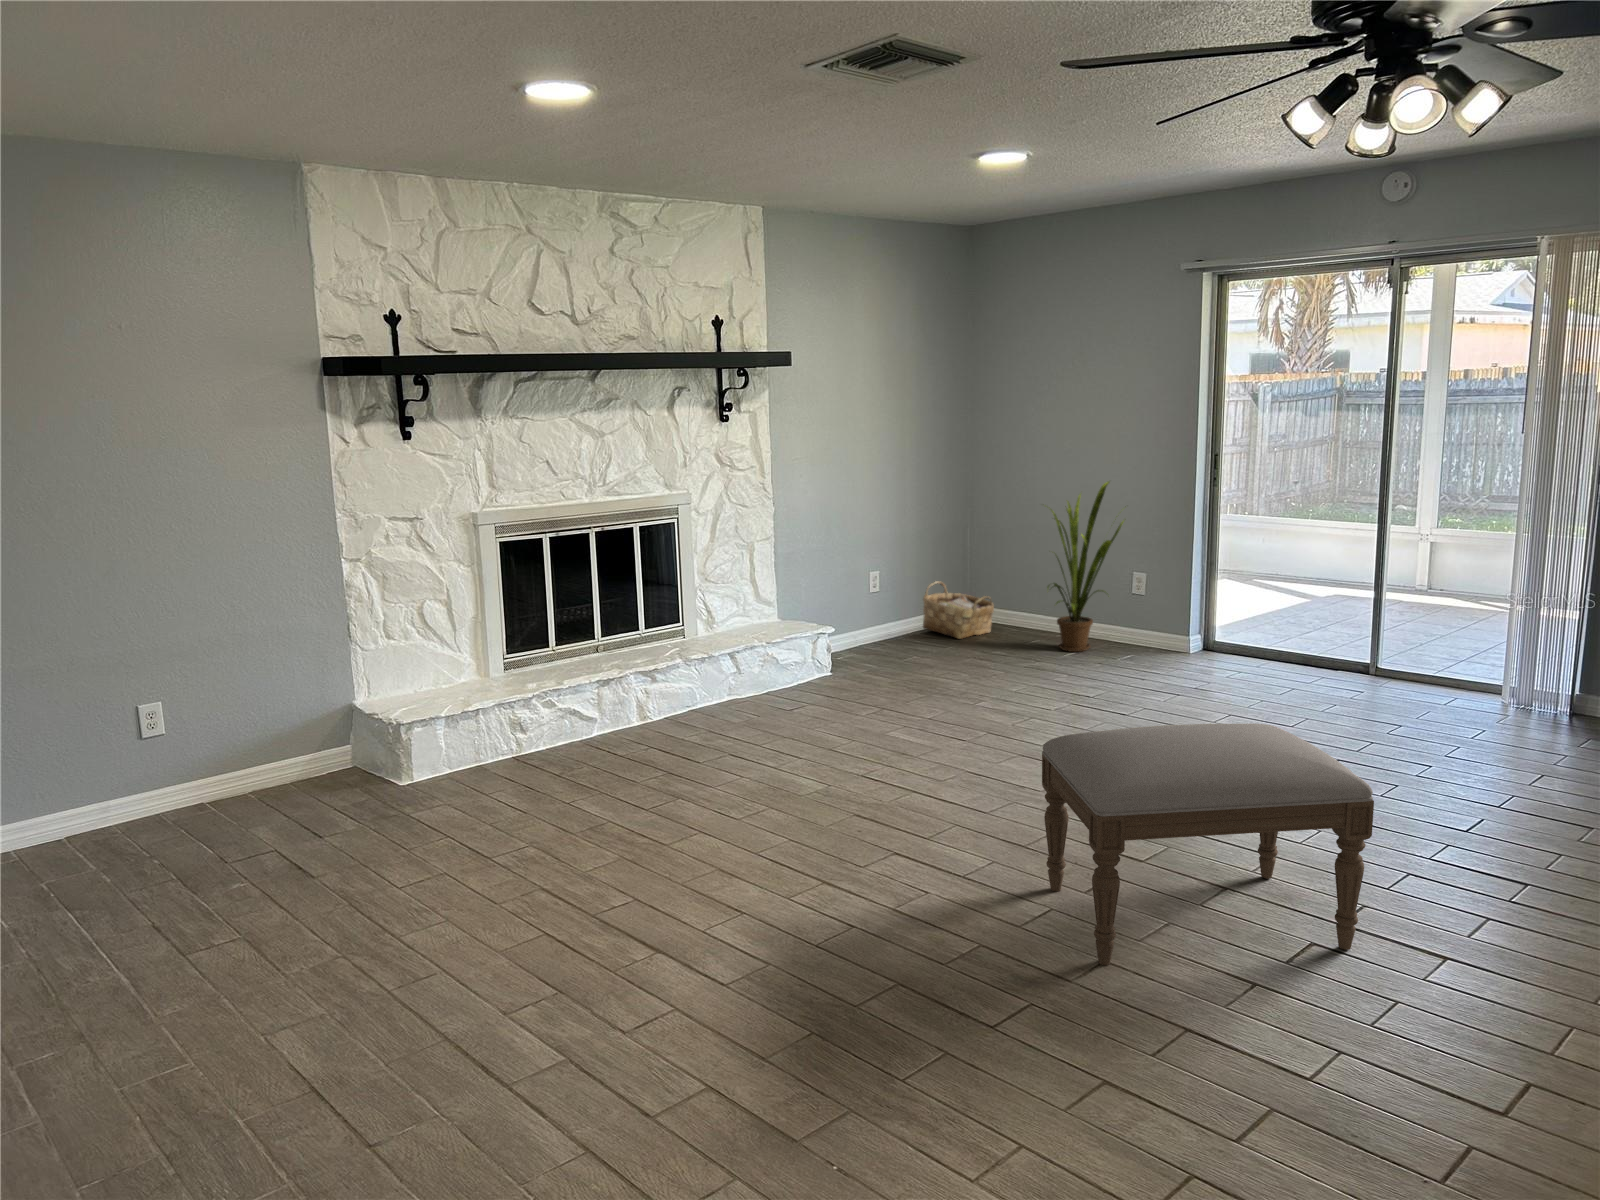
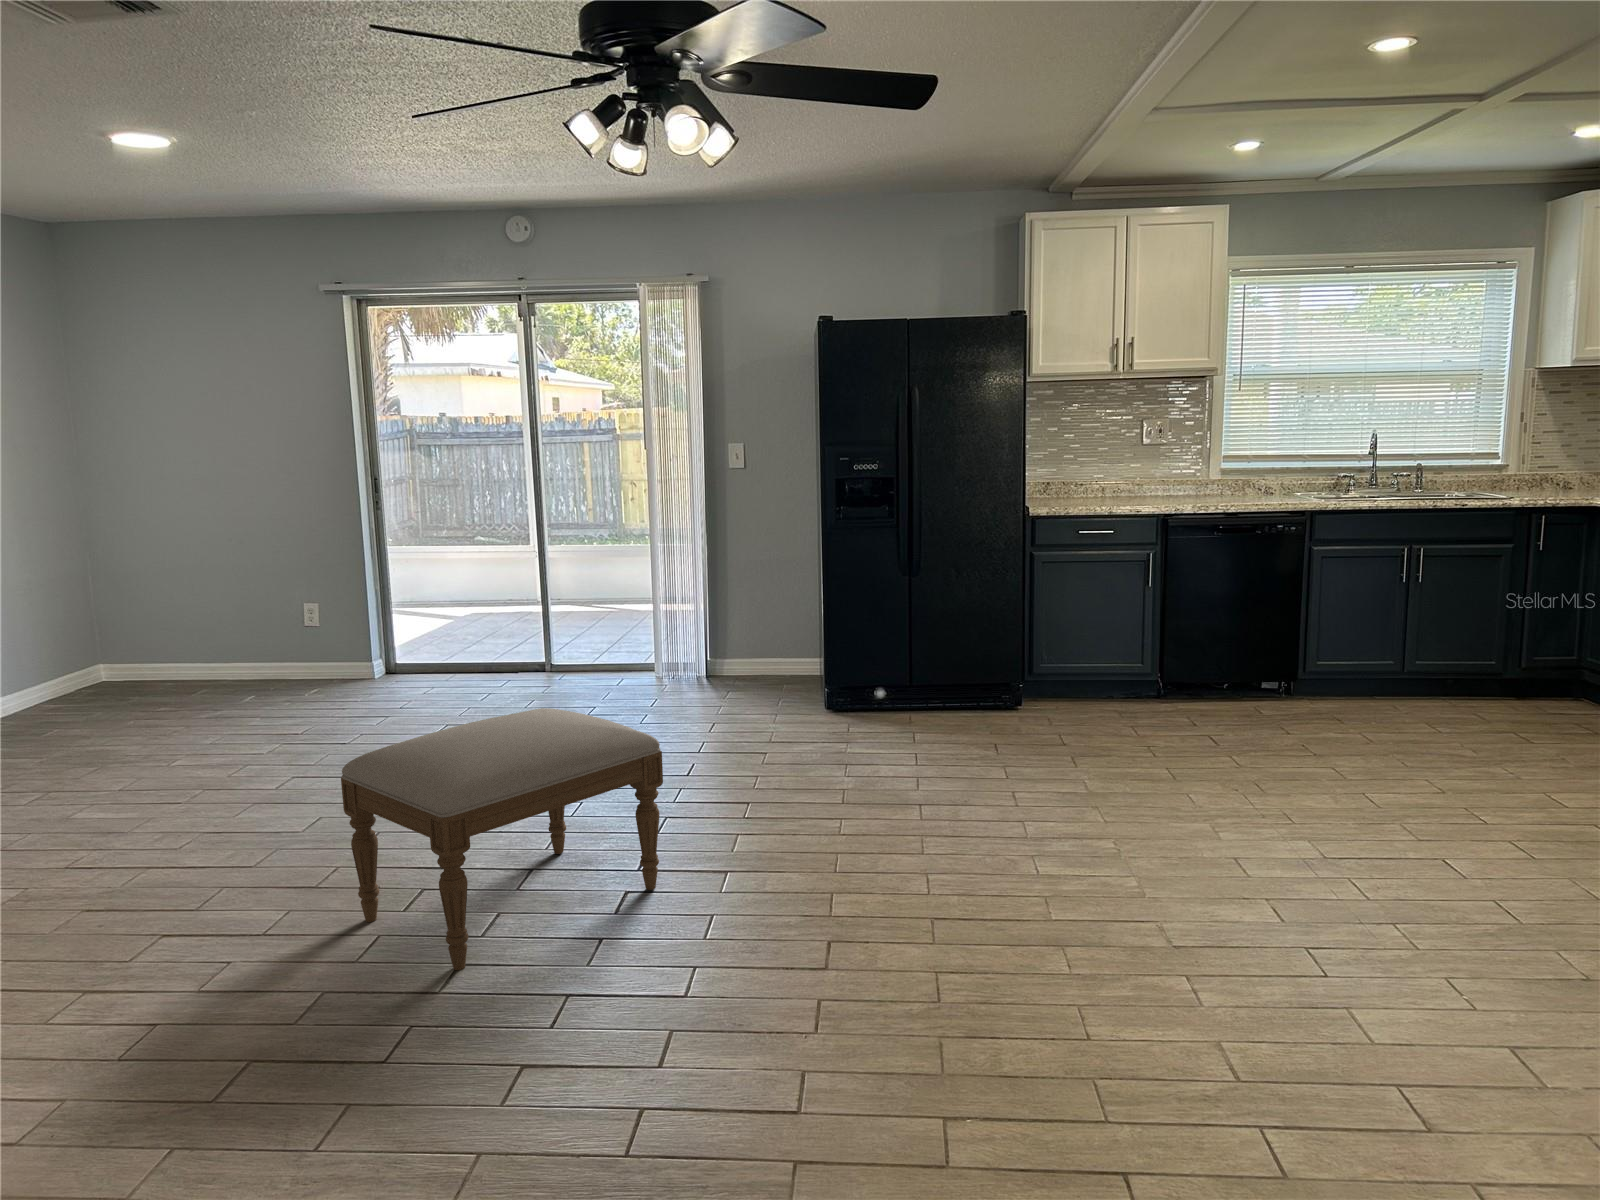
house plant: present [1047,482,1124,652] -> none [185,508,294,697]
woven basket: present [923,581,994,639] -> none [38,641,139,705]

